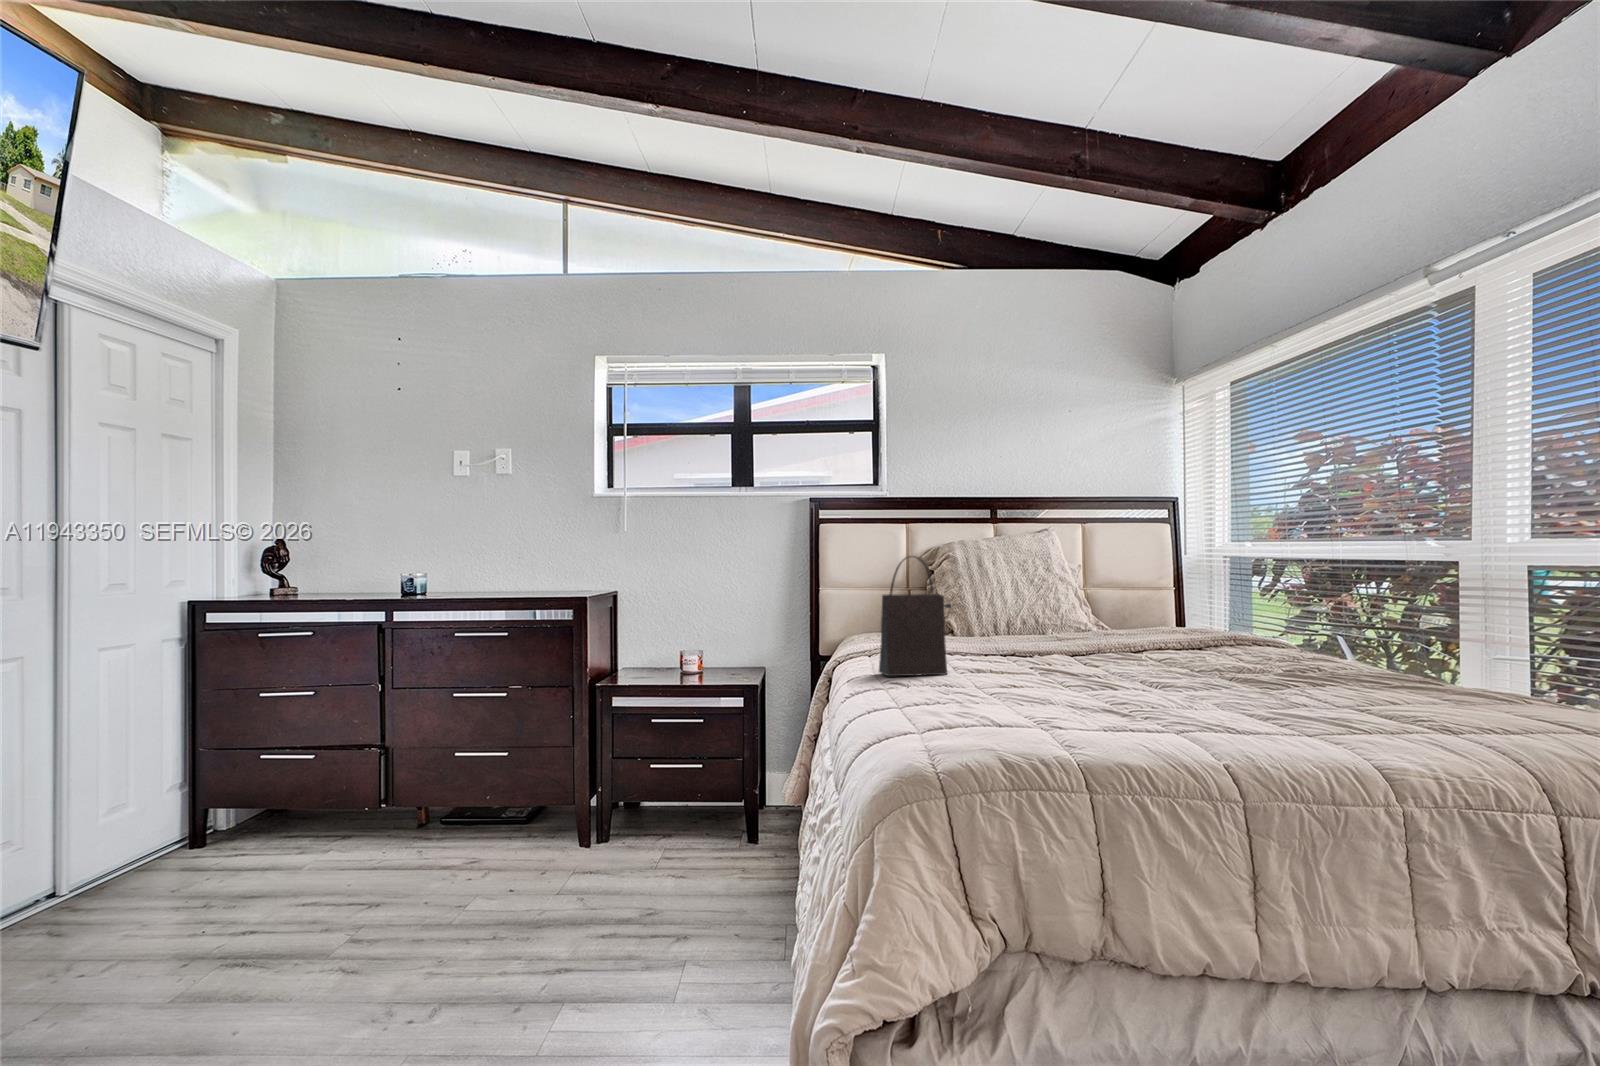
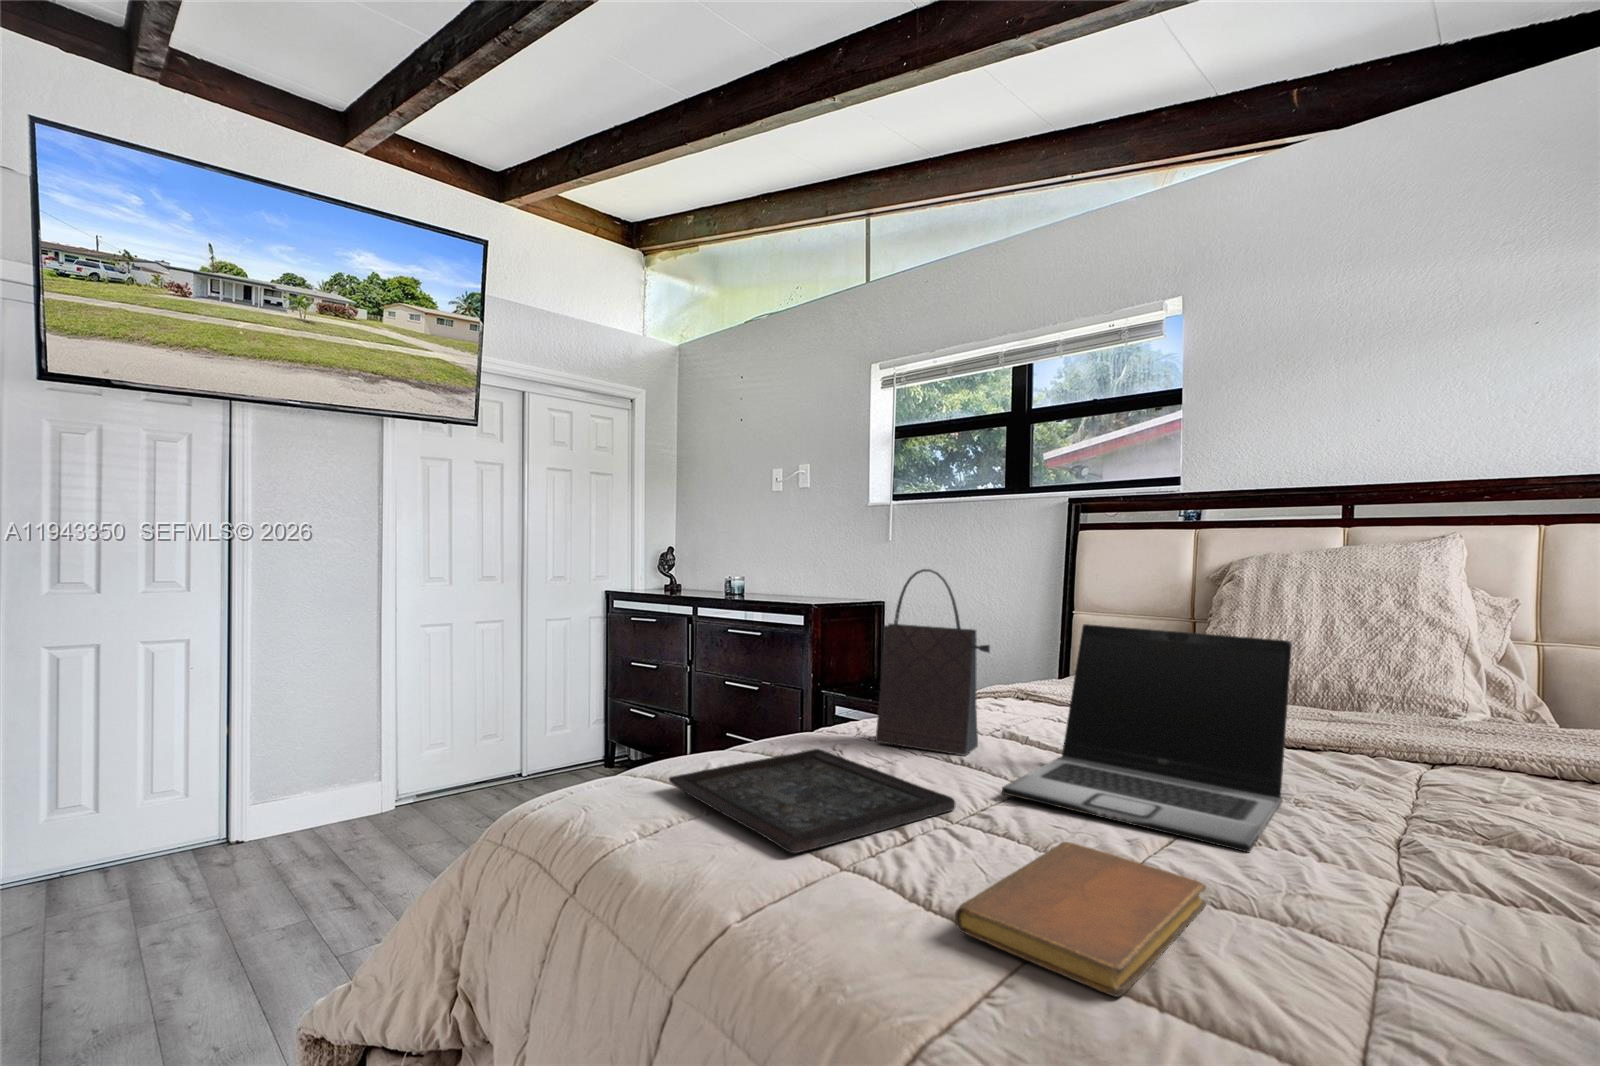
laptop: none [989,587,1141,682] -> present [1002,624,1292,852]
tray: none [877,679,1024,710] -> present [669,749,956,853]
notebook: none [1105,683,1208,711] -> present [955,842,1206,997]

